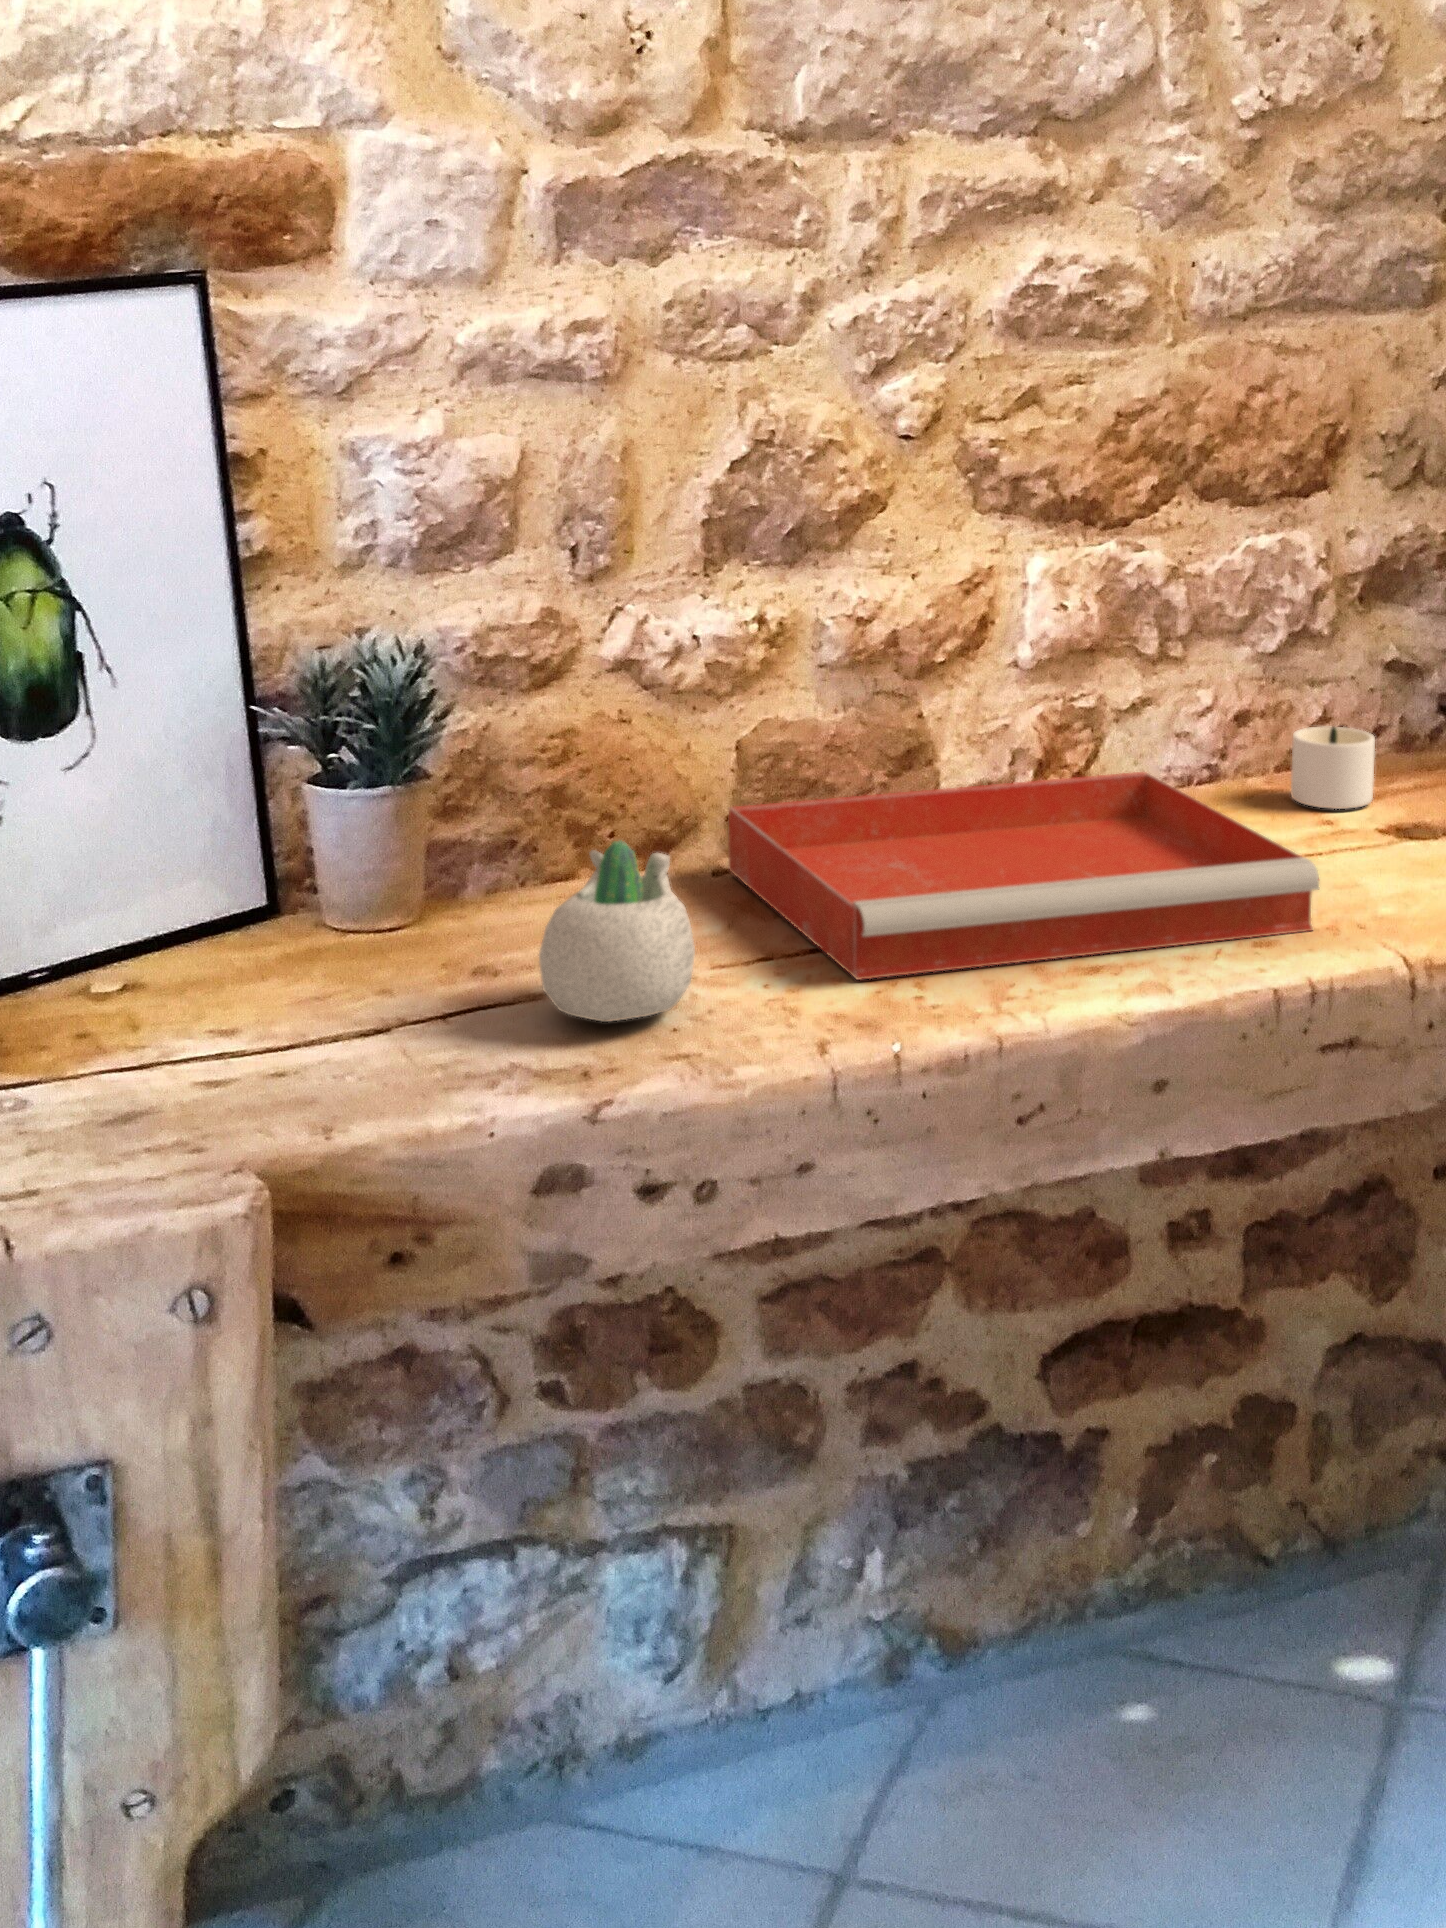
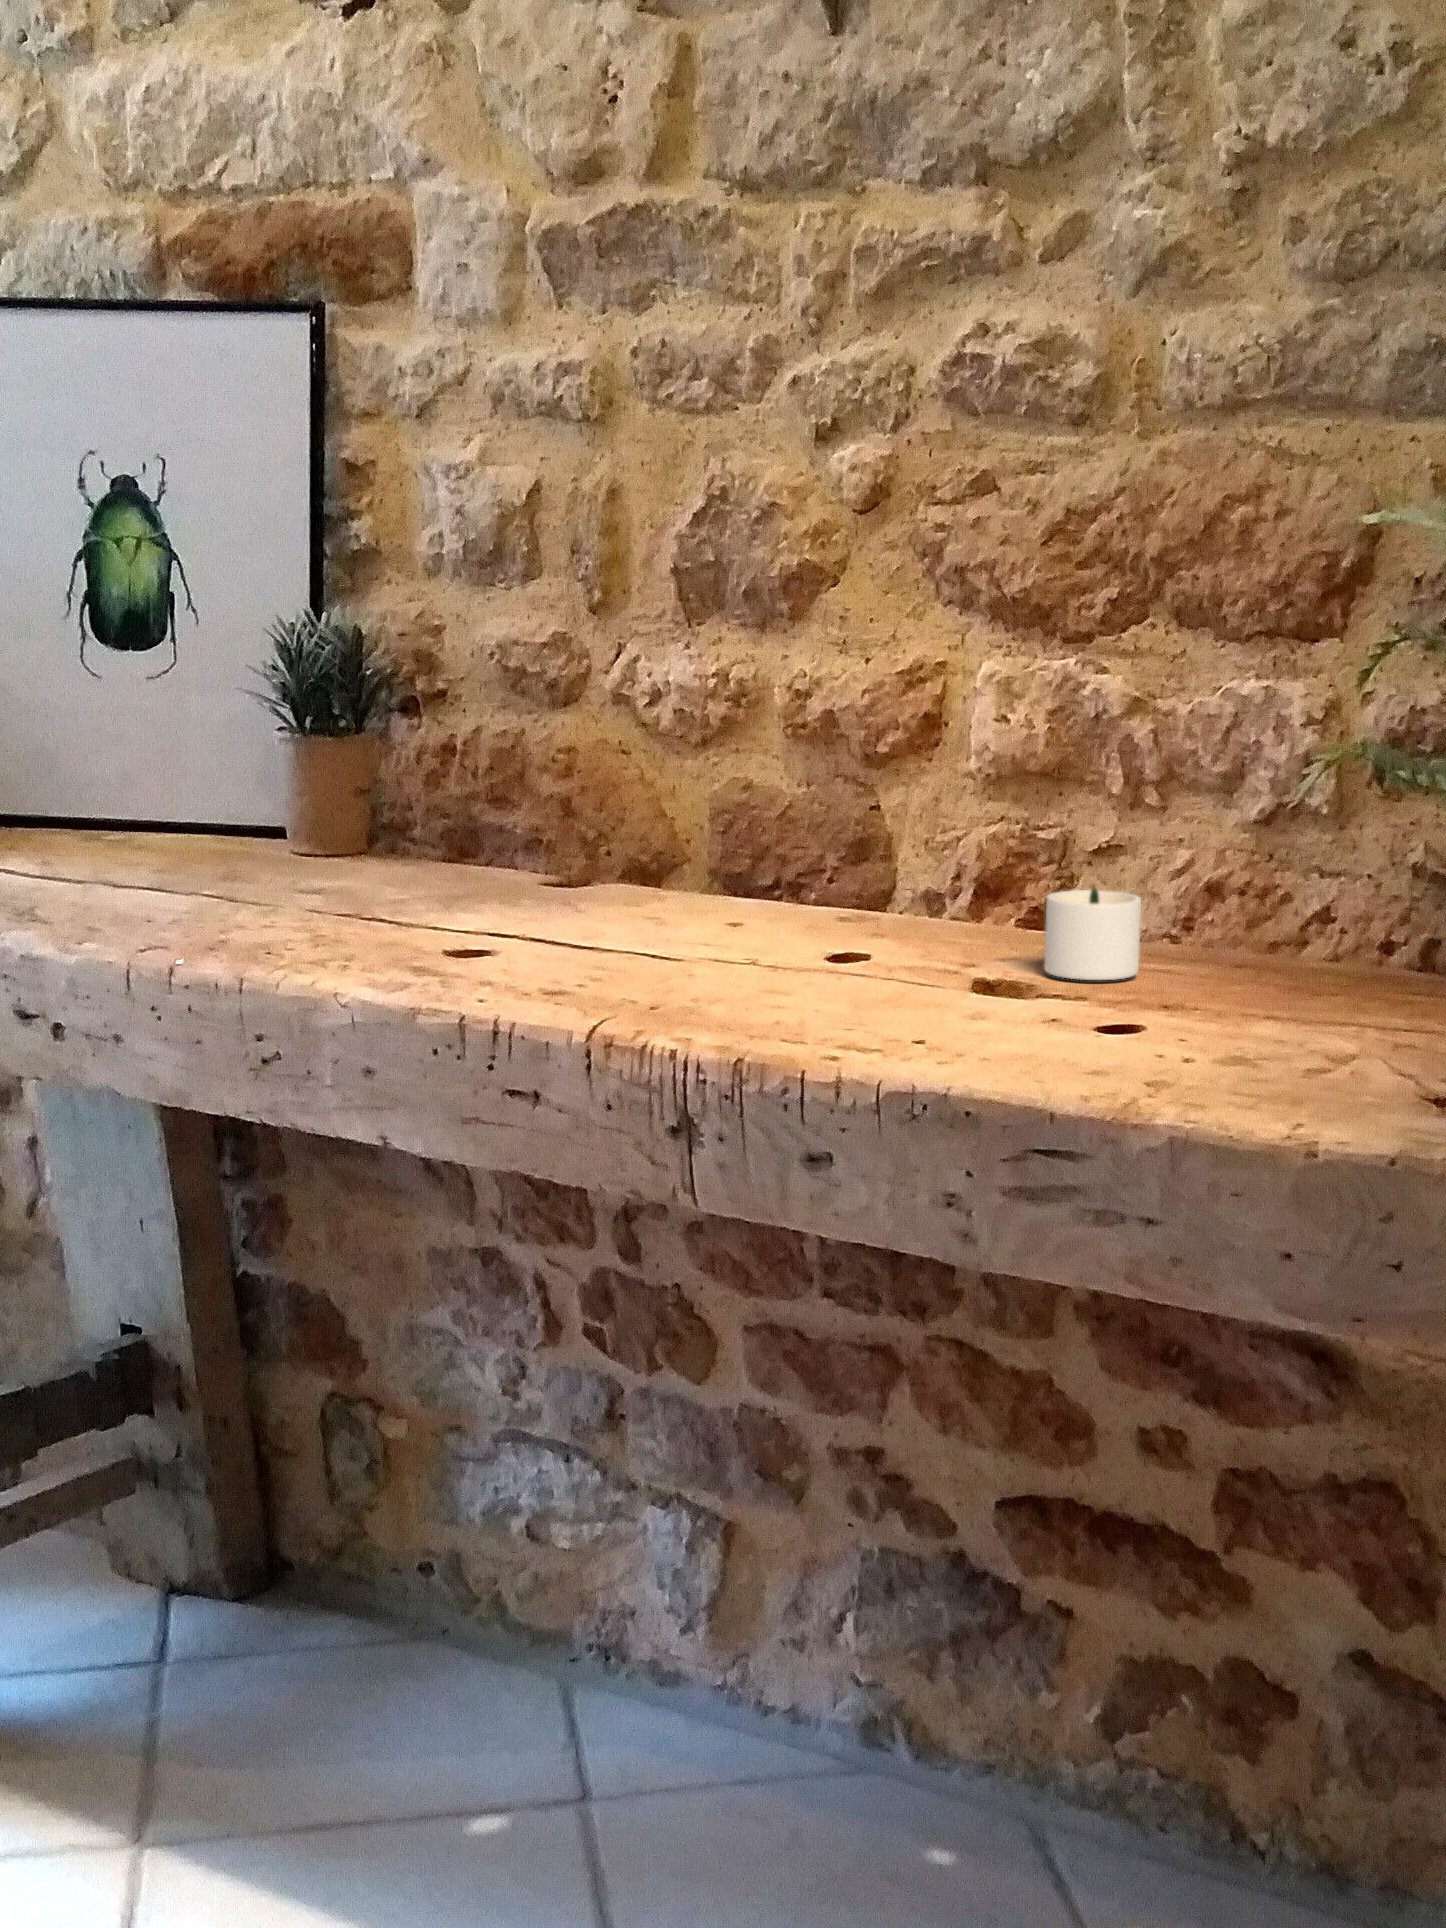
tray: present [728,772,1319,980] -> none [274,828,870,989]
succulent planter: present [539,841,695,1022] -> none [70,754,235,898]

